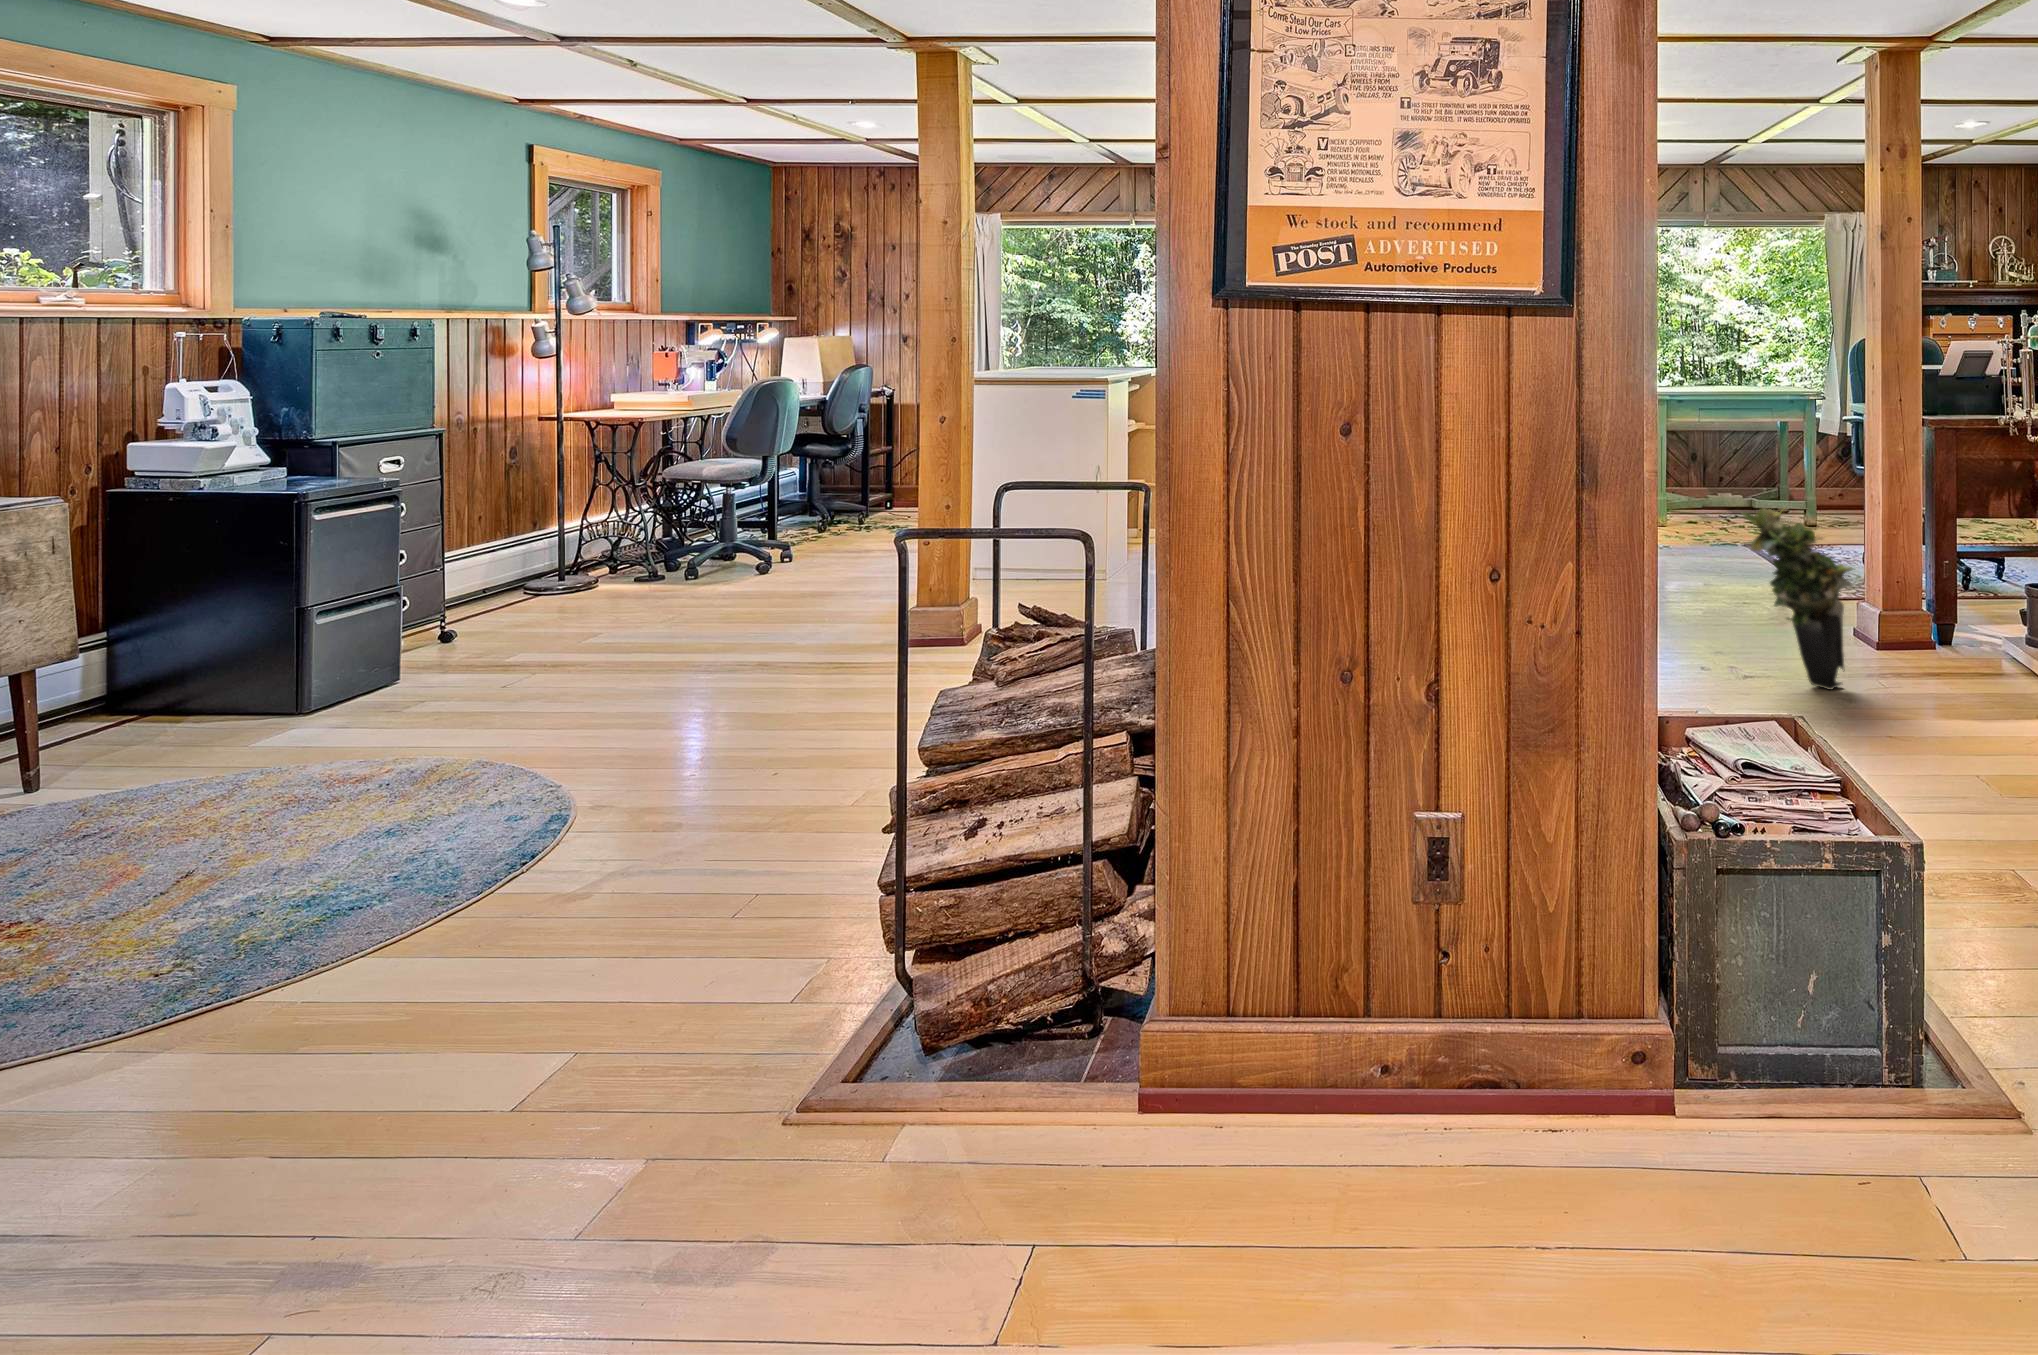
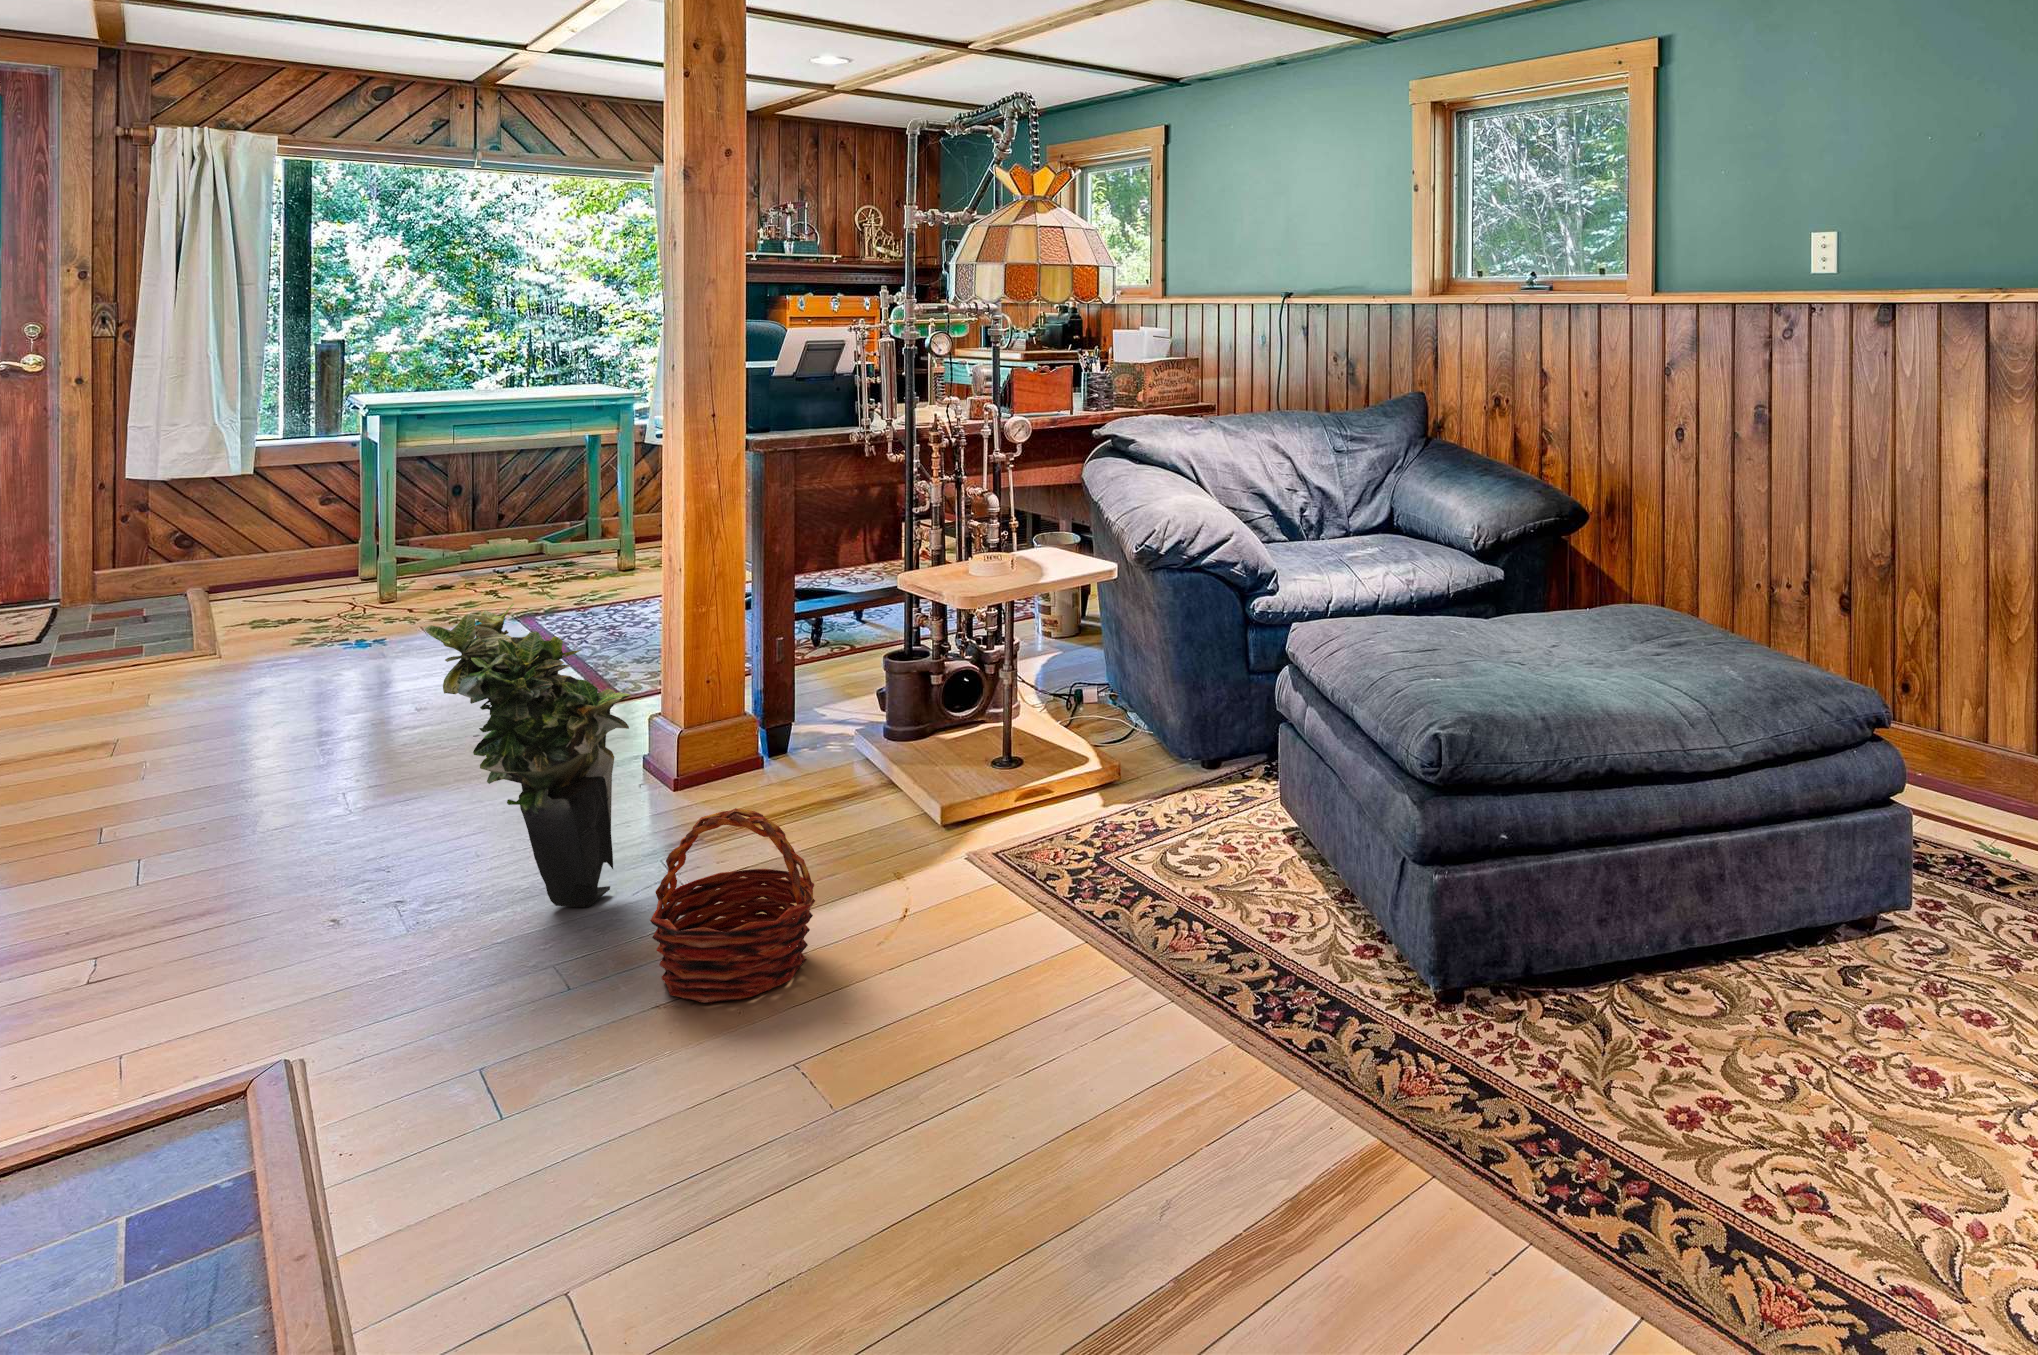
basket: none [1877,635,1979,746] -> present [650,808,815,1004]

